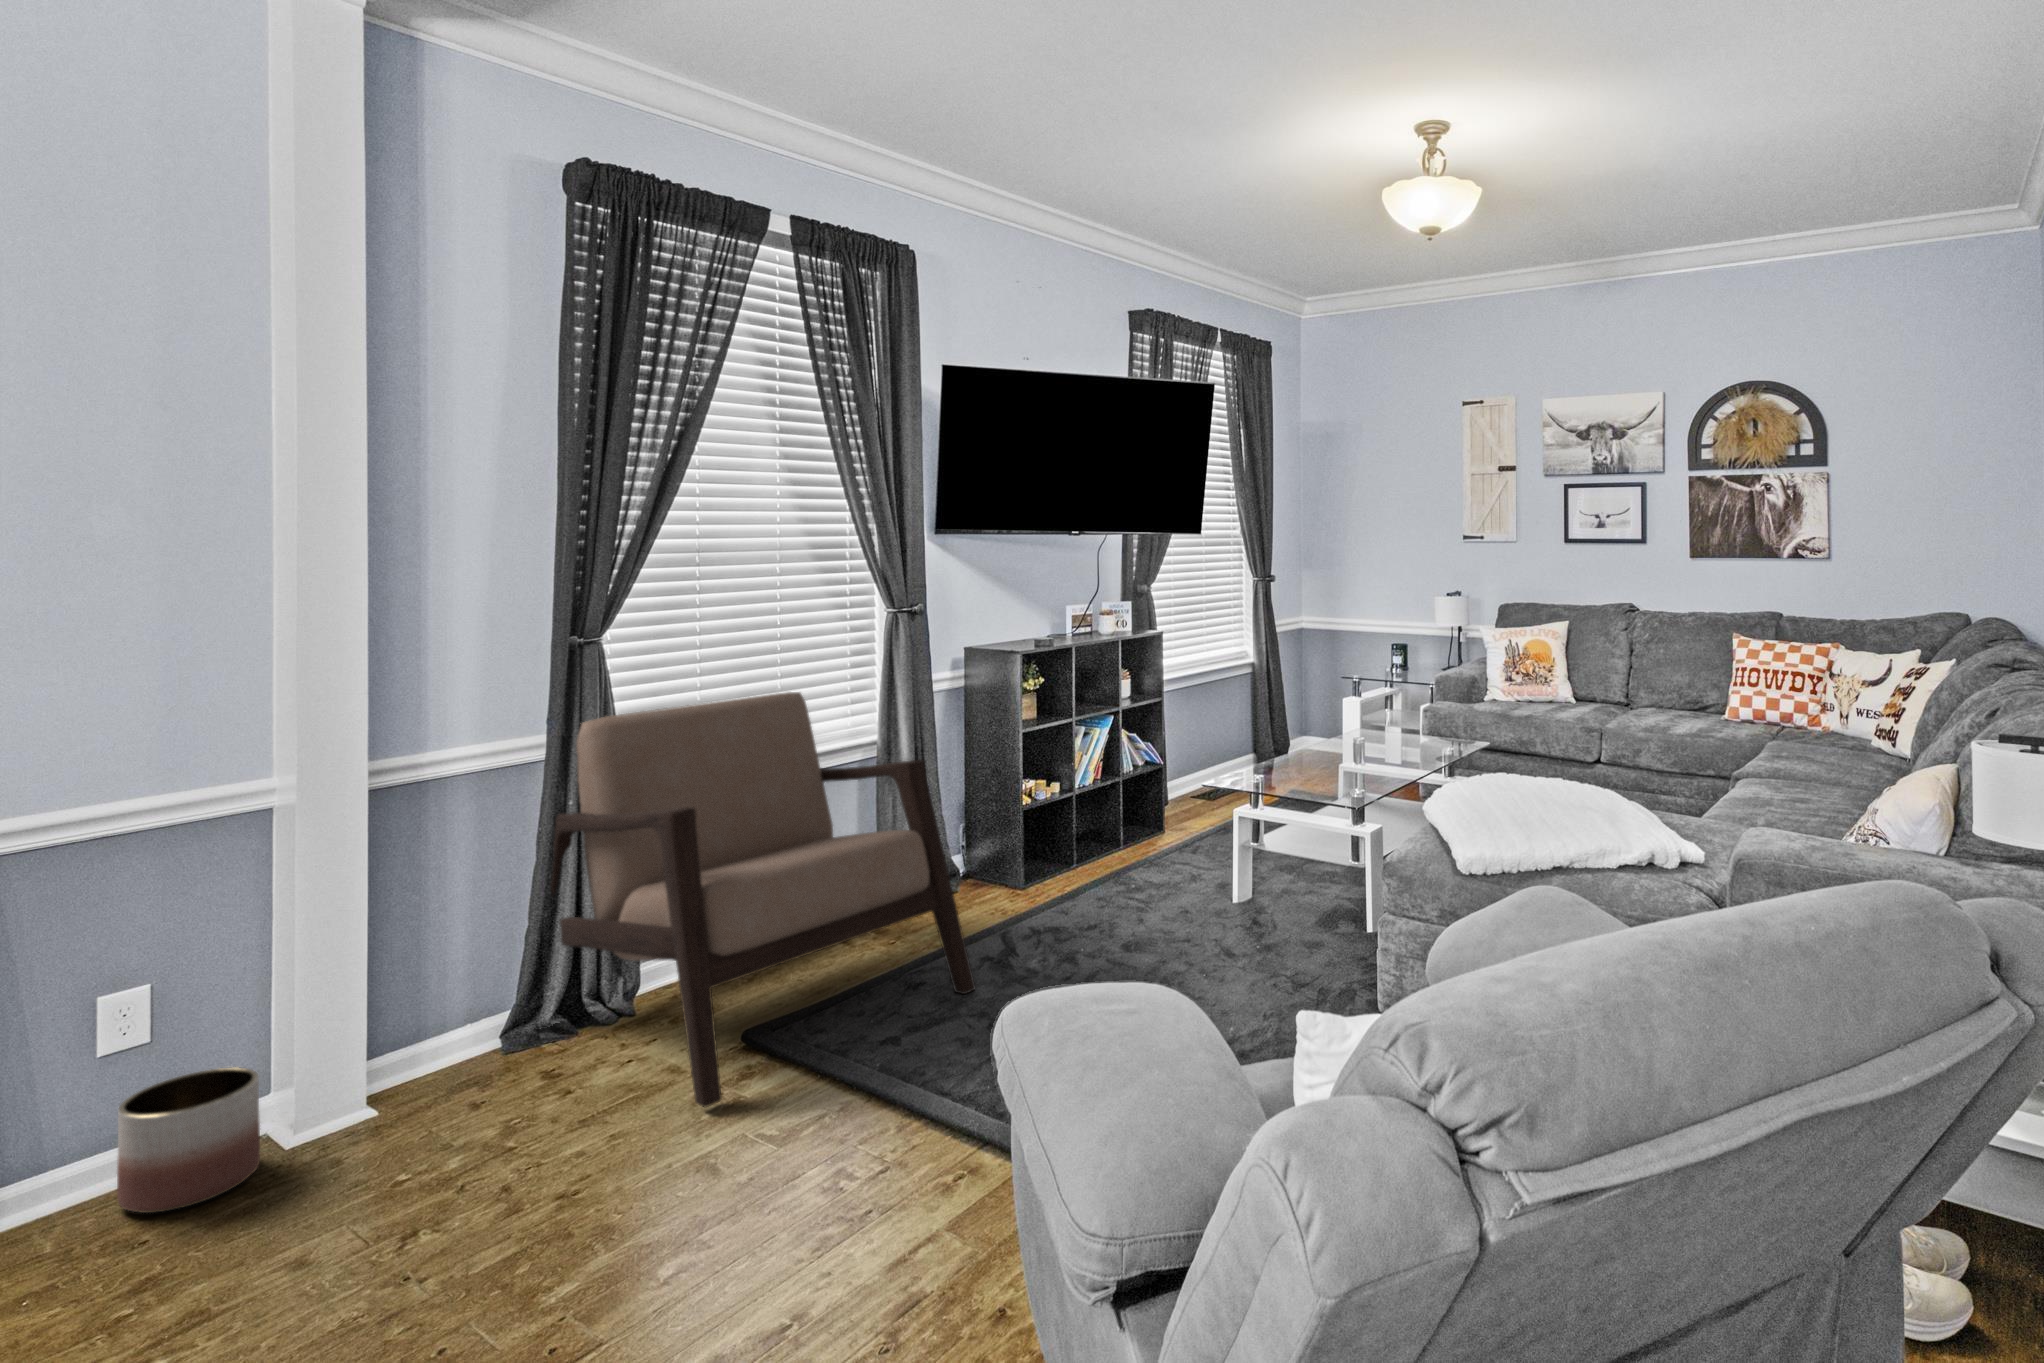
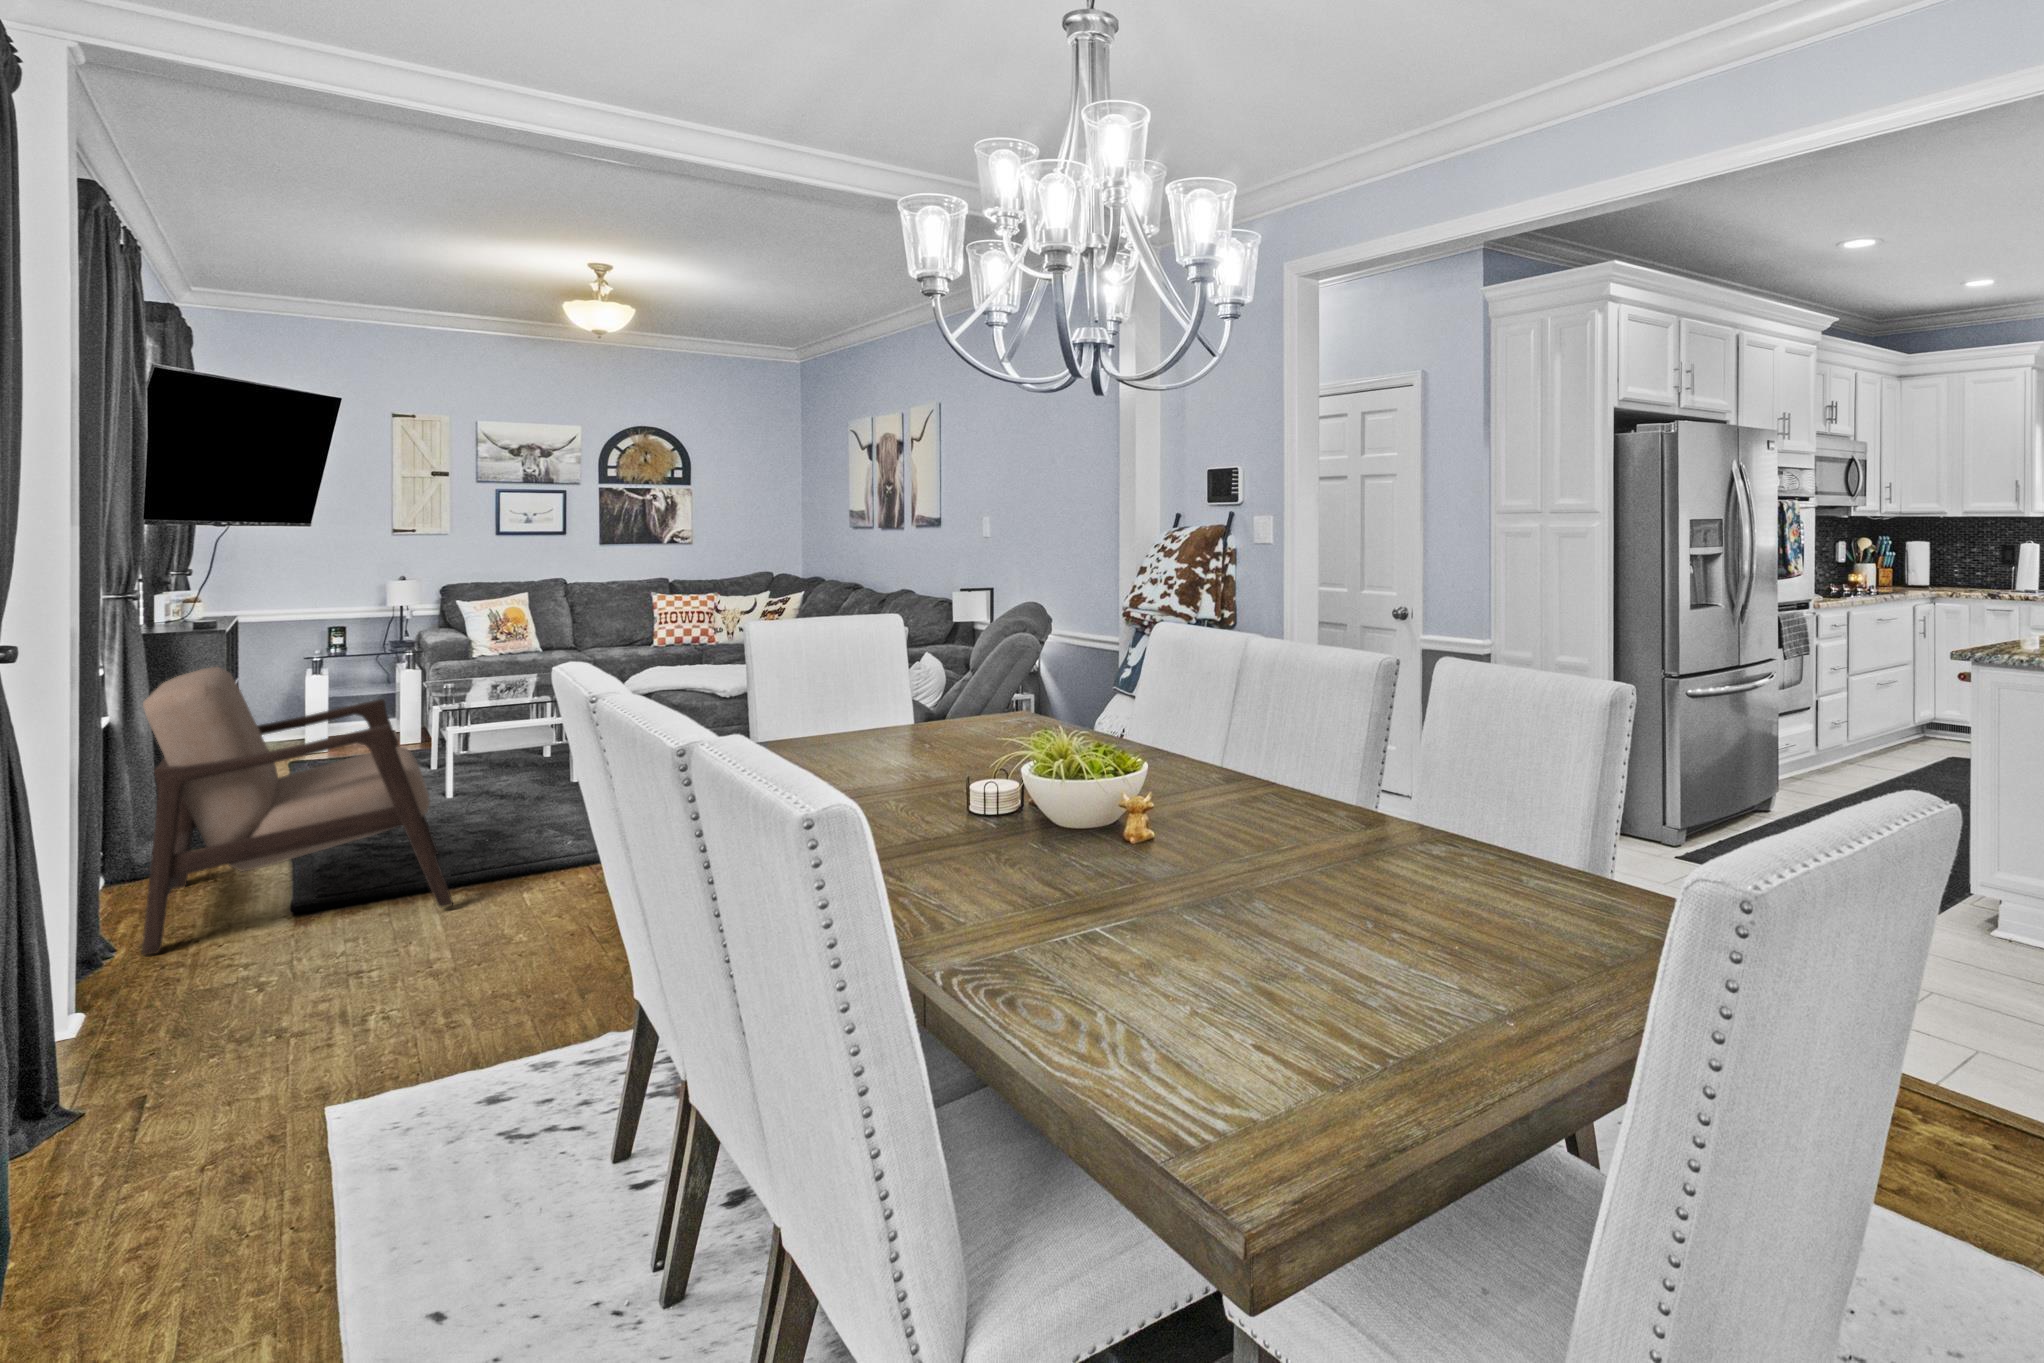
planter: present [117,1067,260,1213] -> none [144,944,251,1045]

